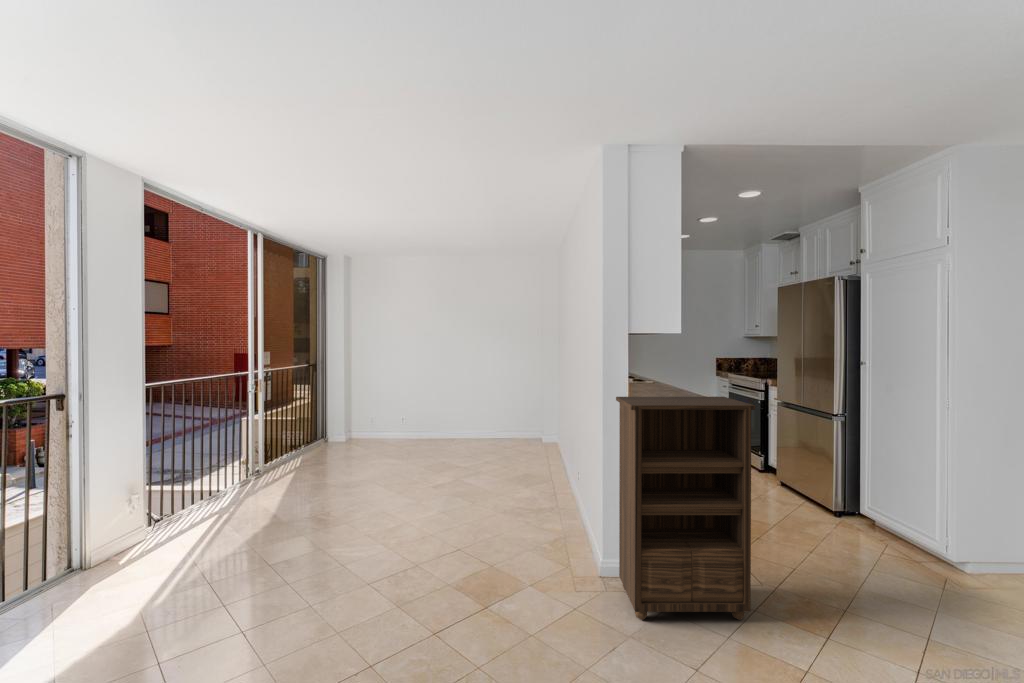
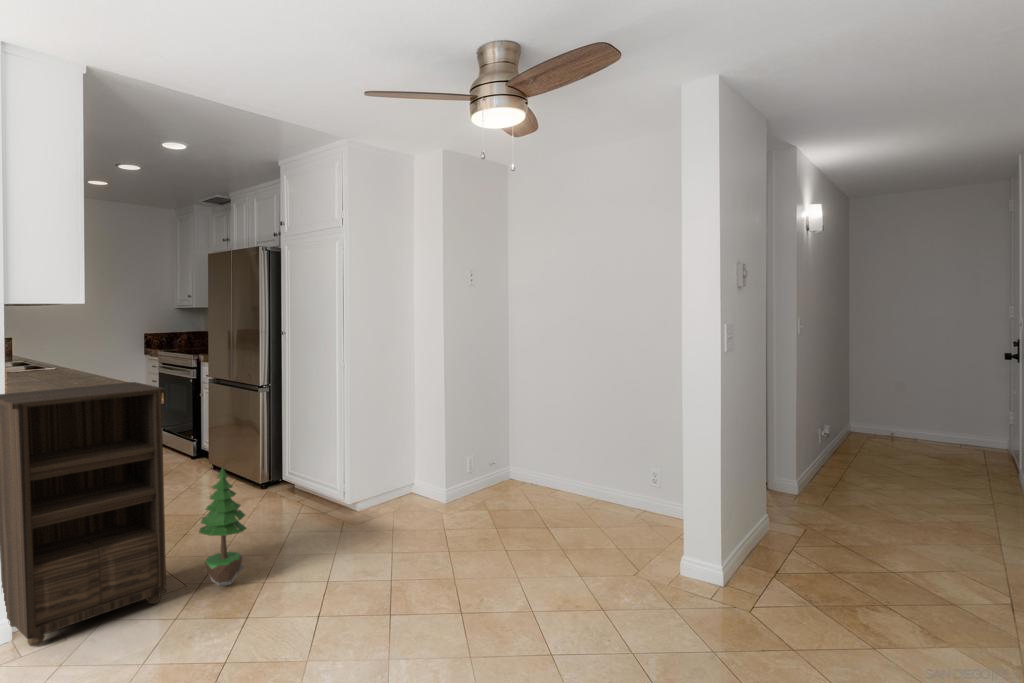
potted tree: none [785,497,842,632] -> present [199,468,247,587]

